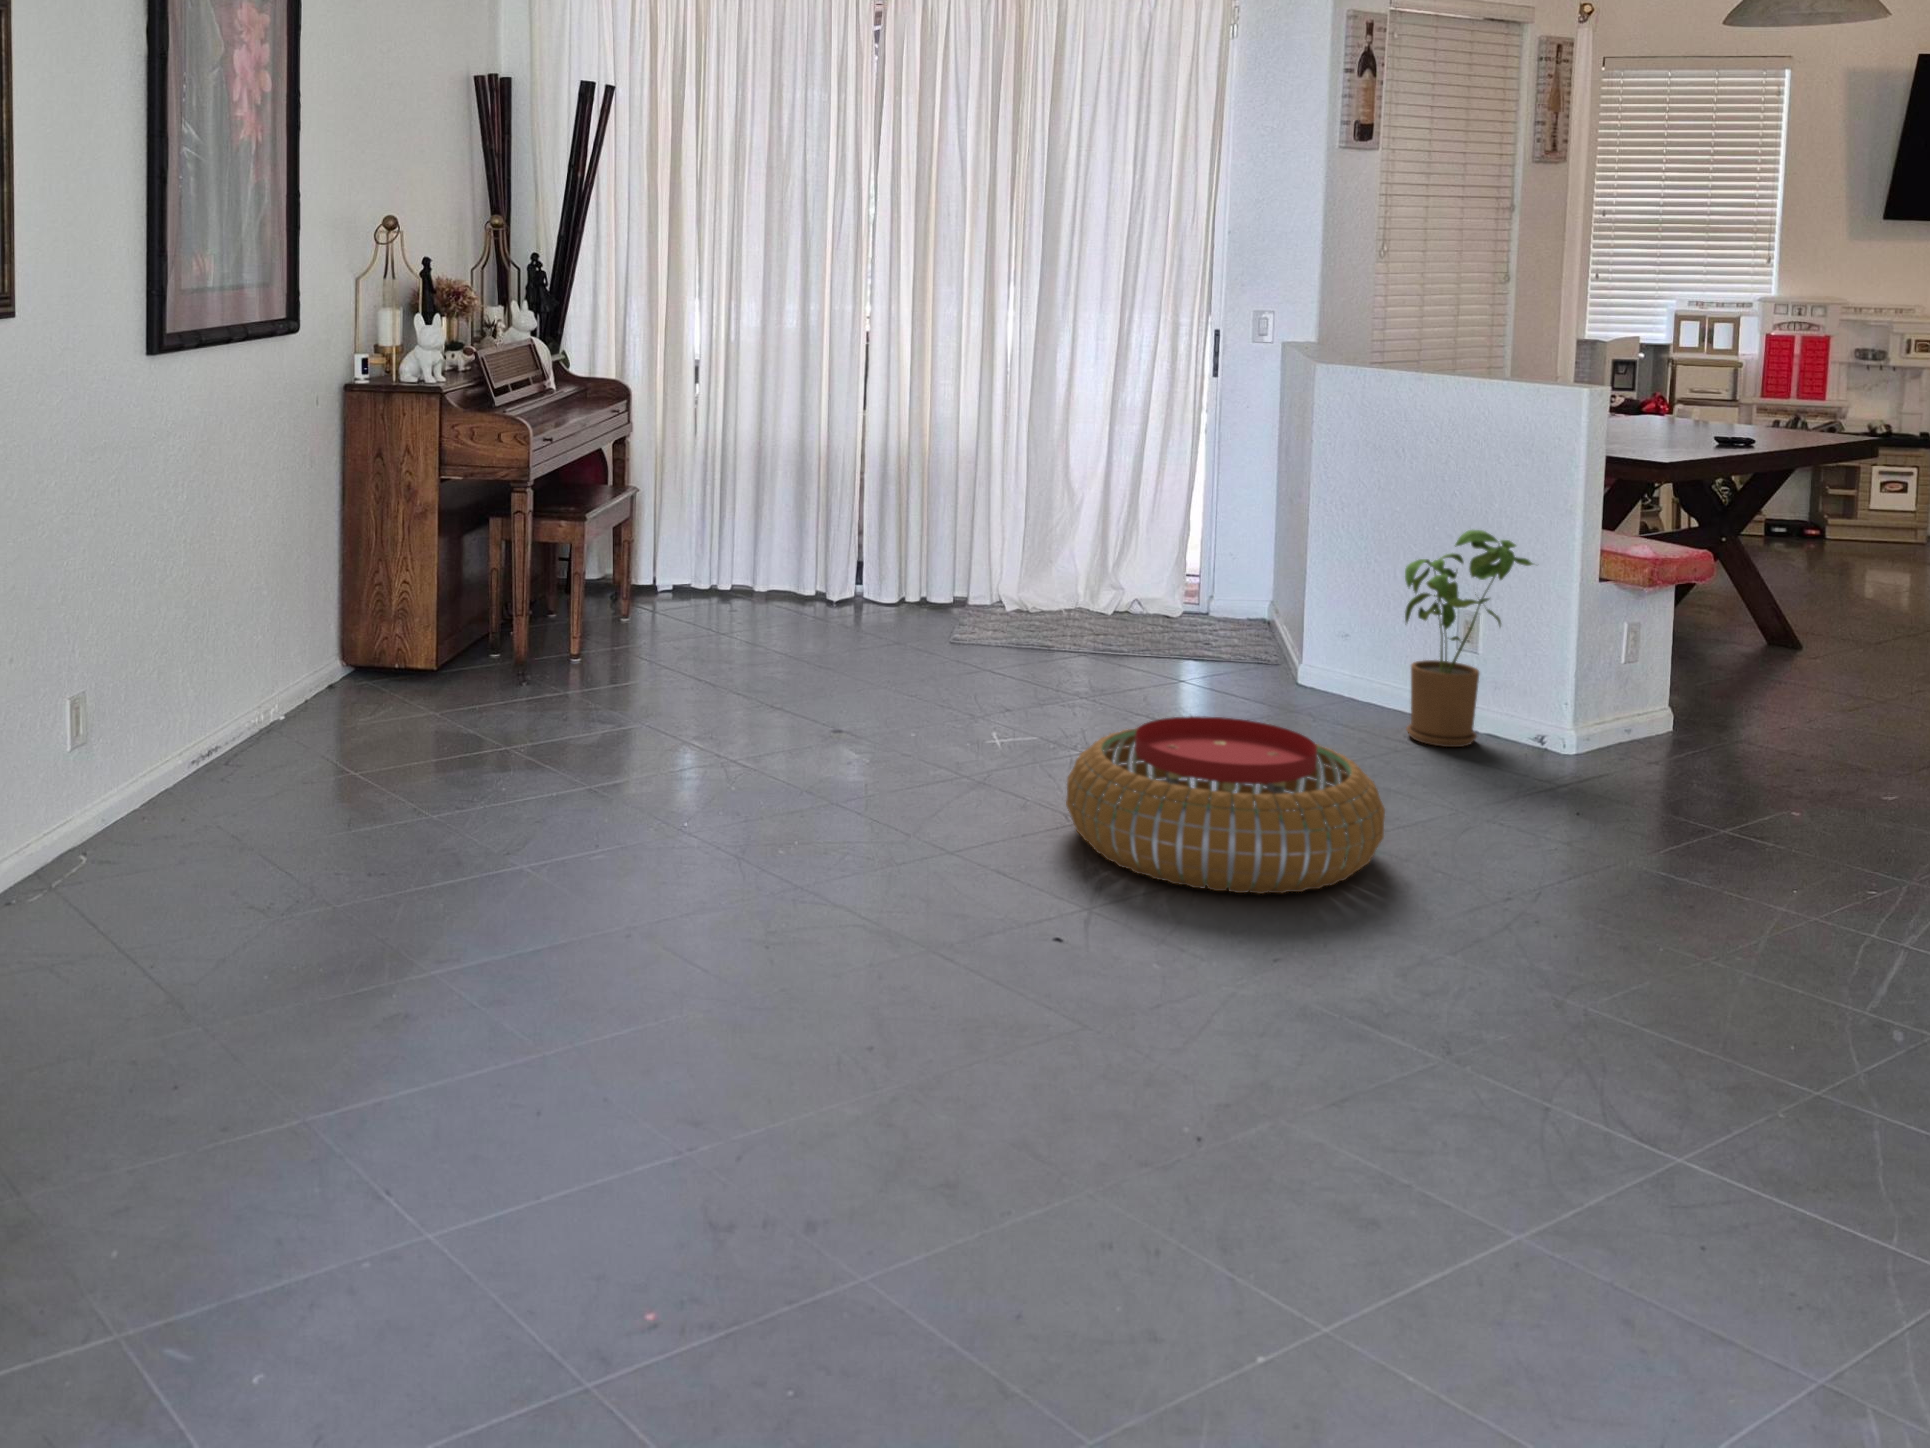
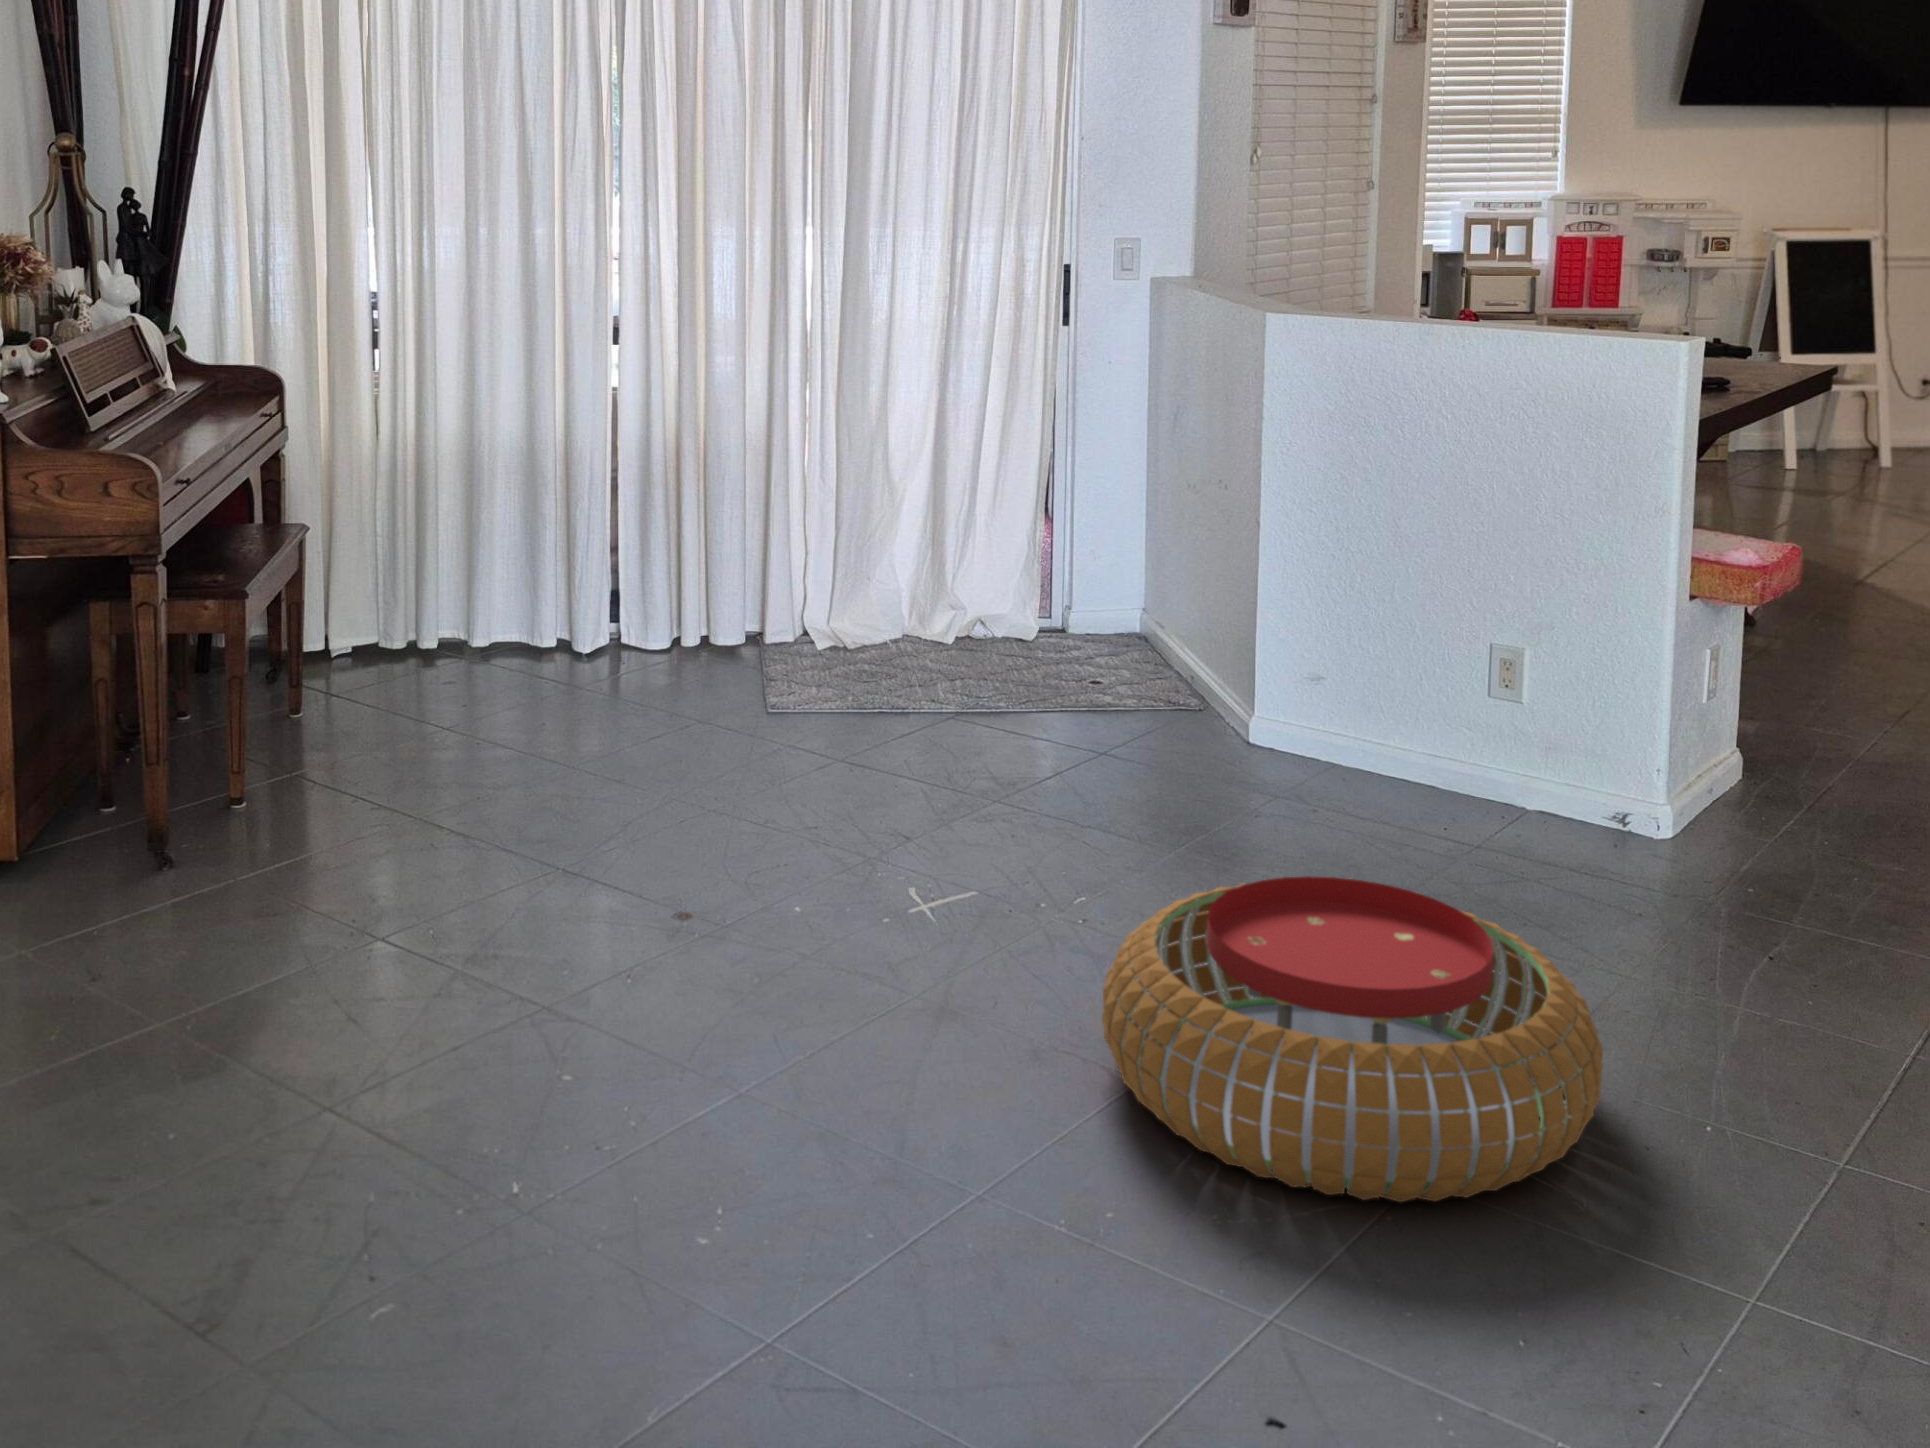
house plant: present [1405,530,1533,747] -> none [1415,537,1600,831]

